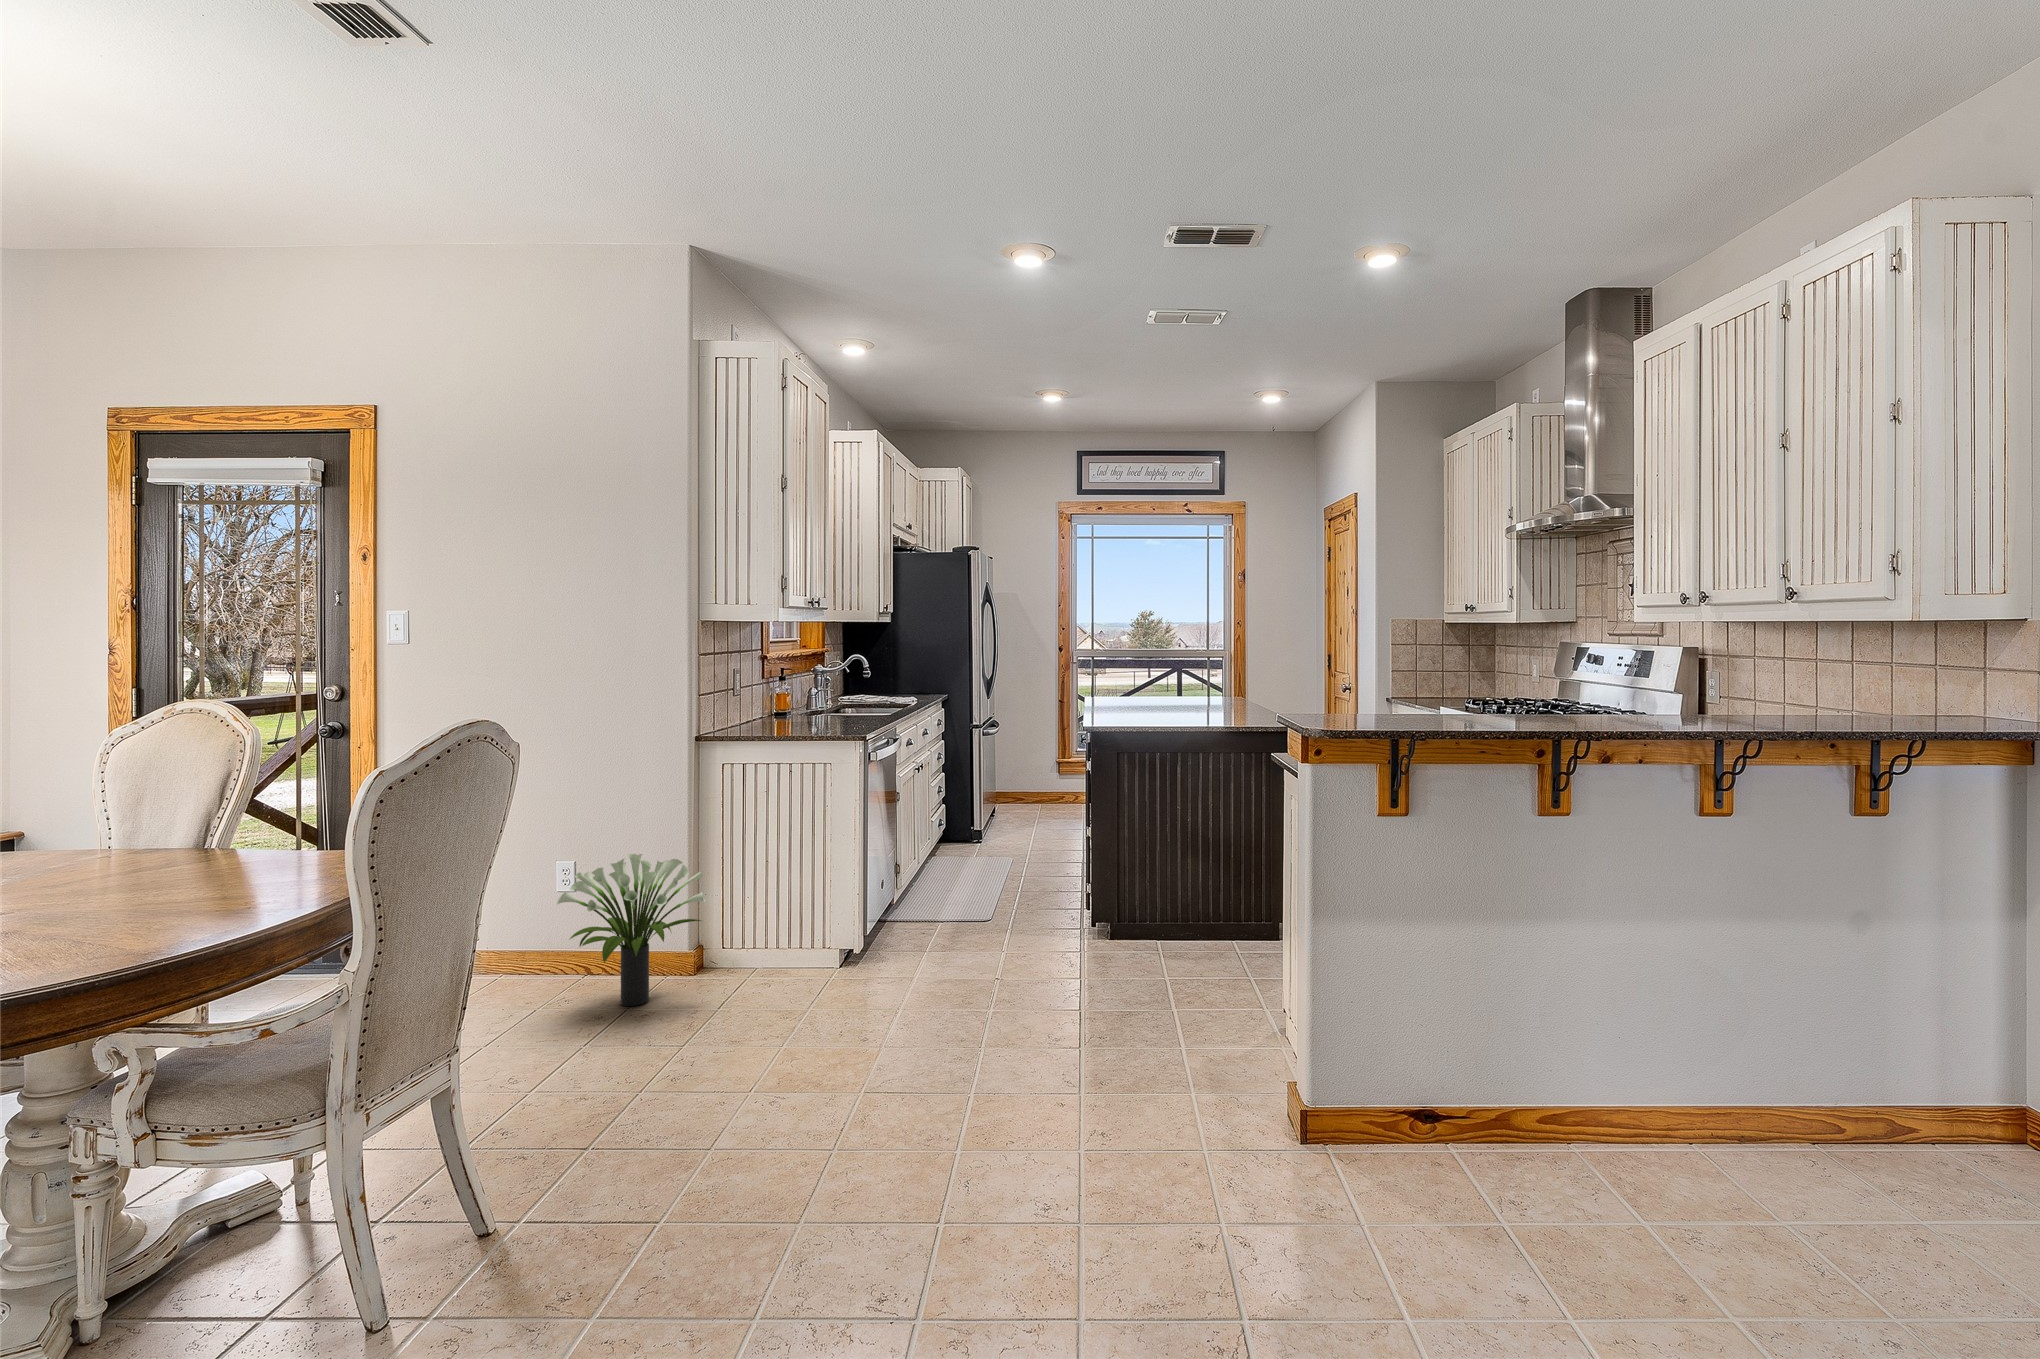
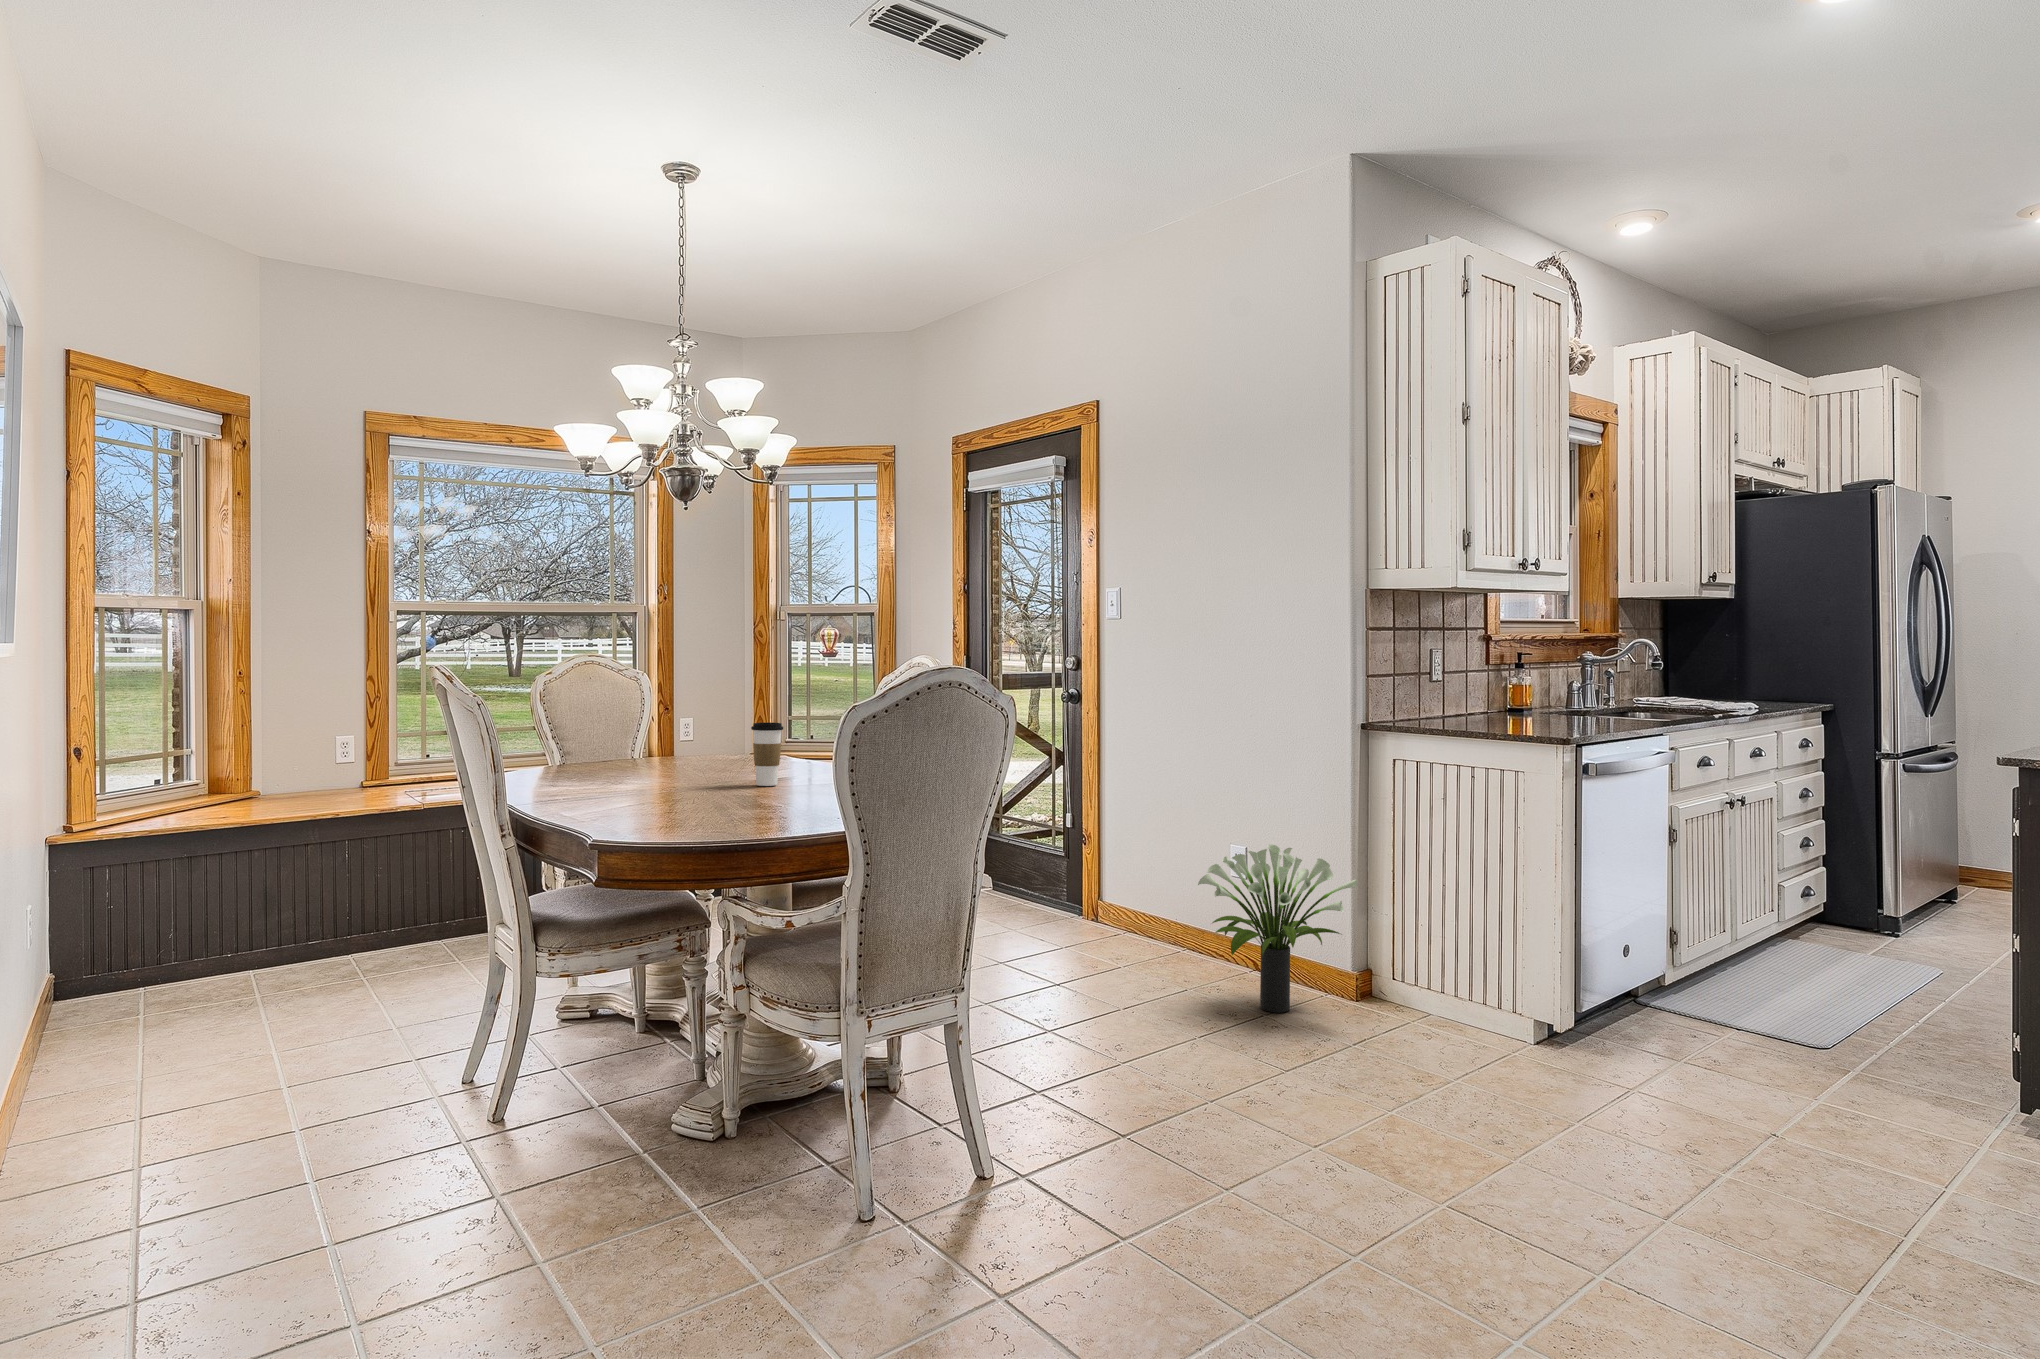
coffee cup: none [45,802,101,888] -> present [751,722,783,786]

